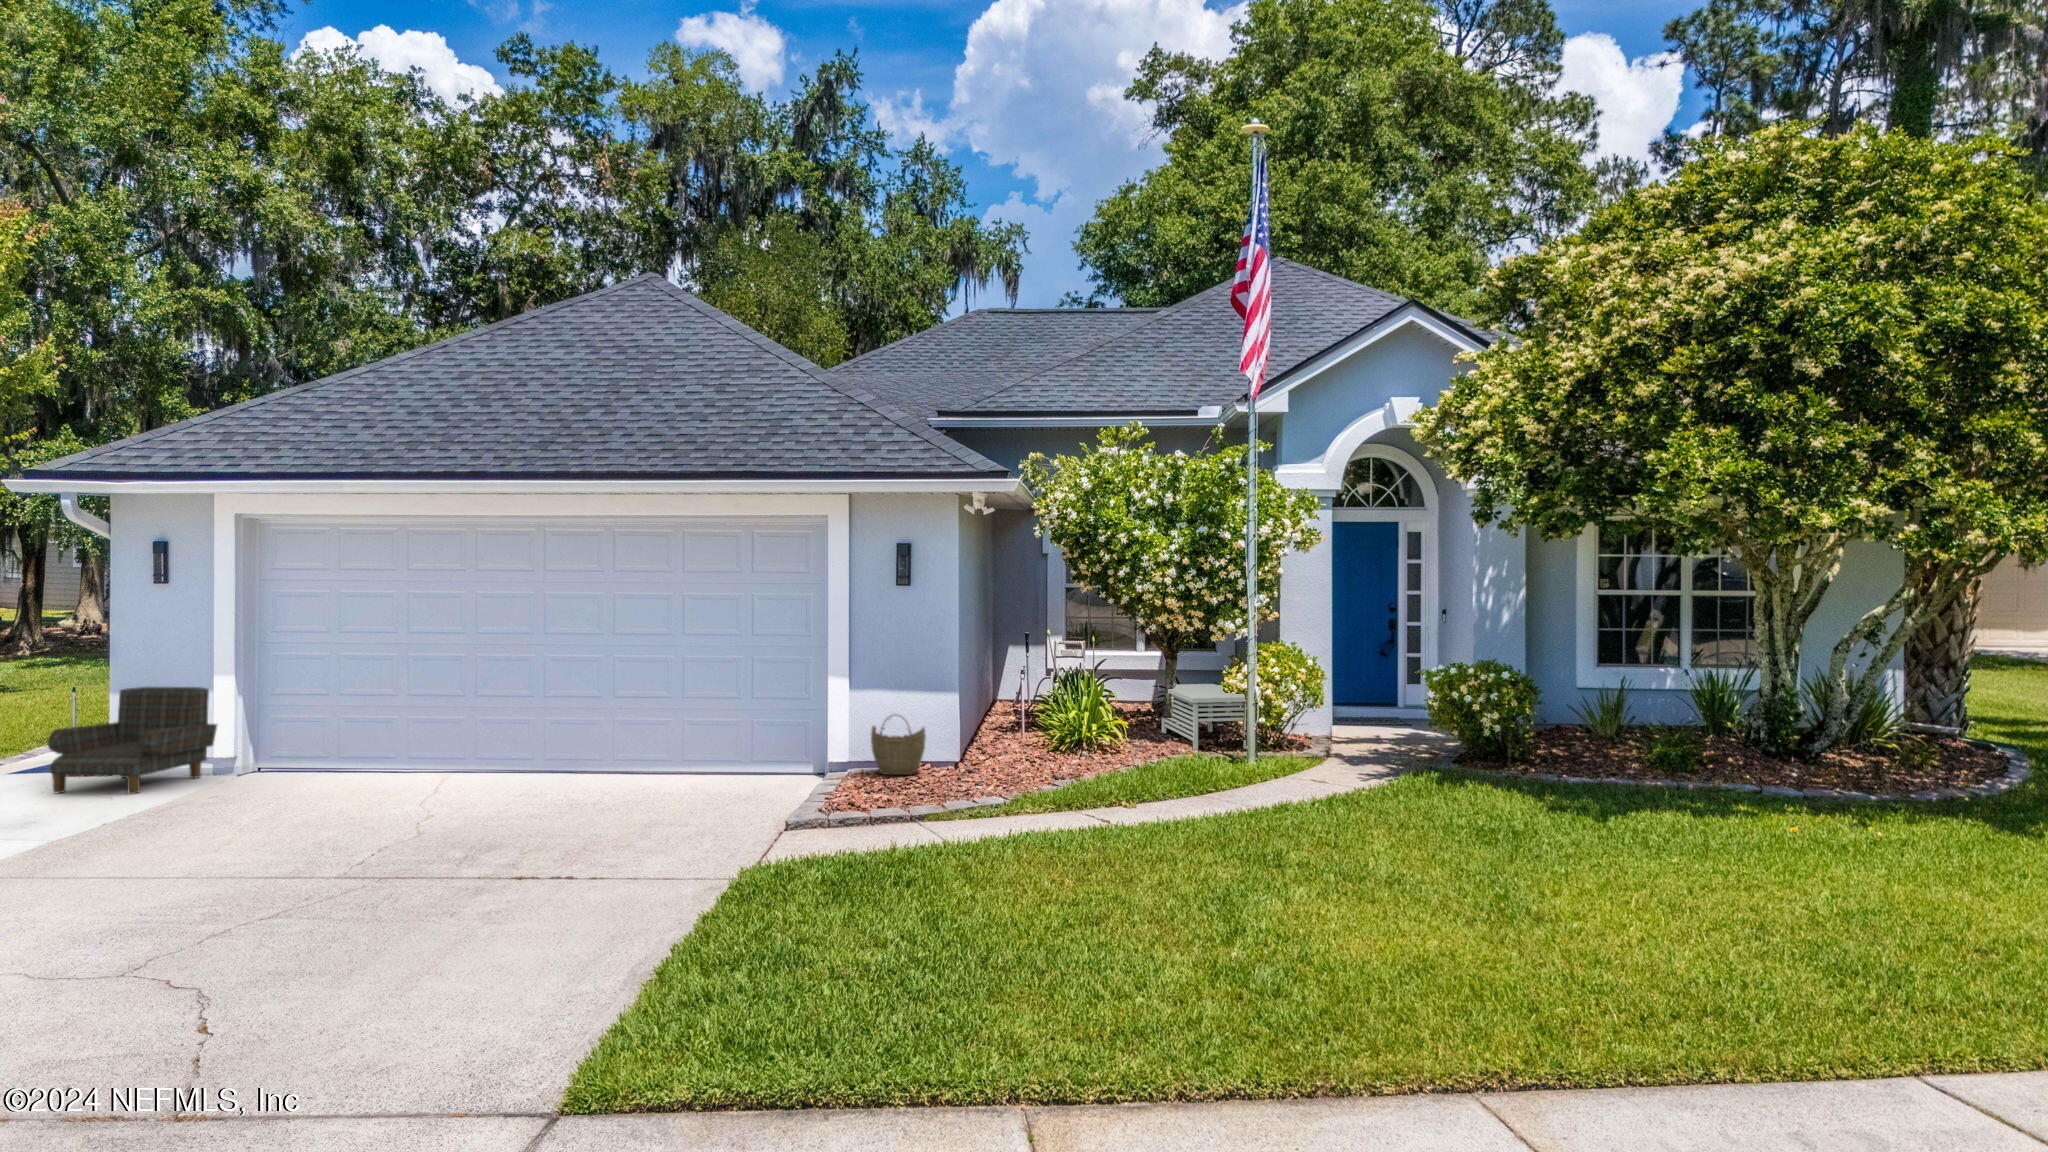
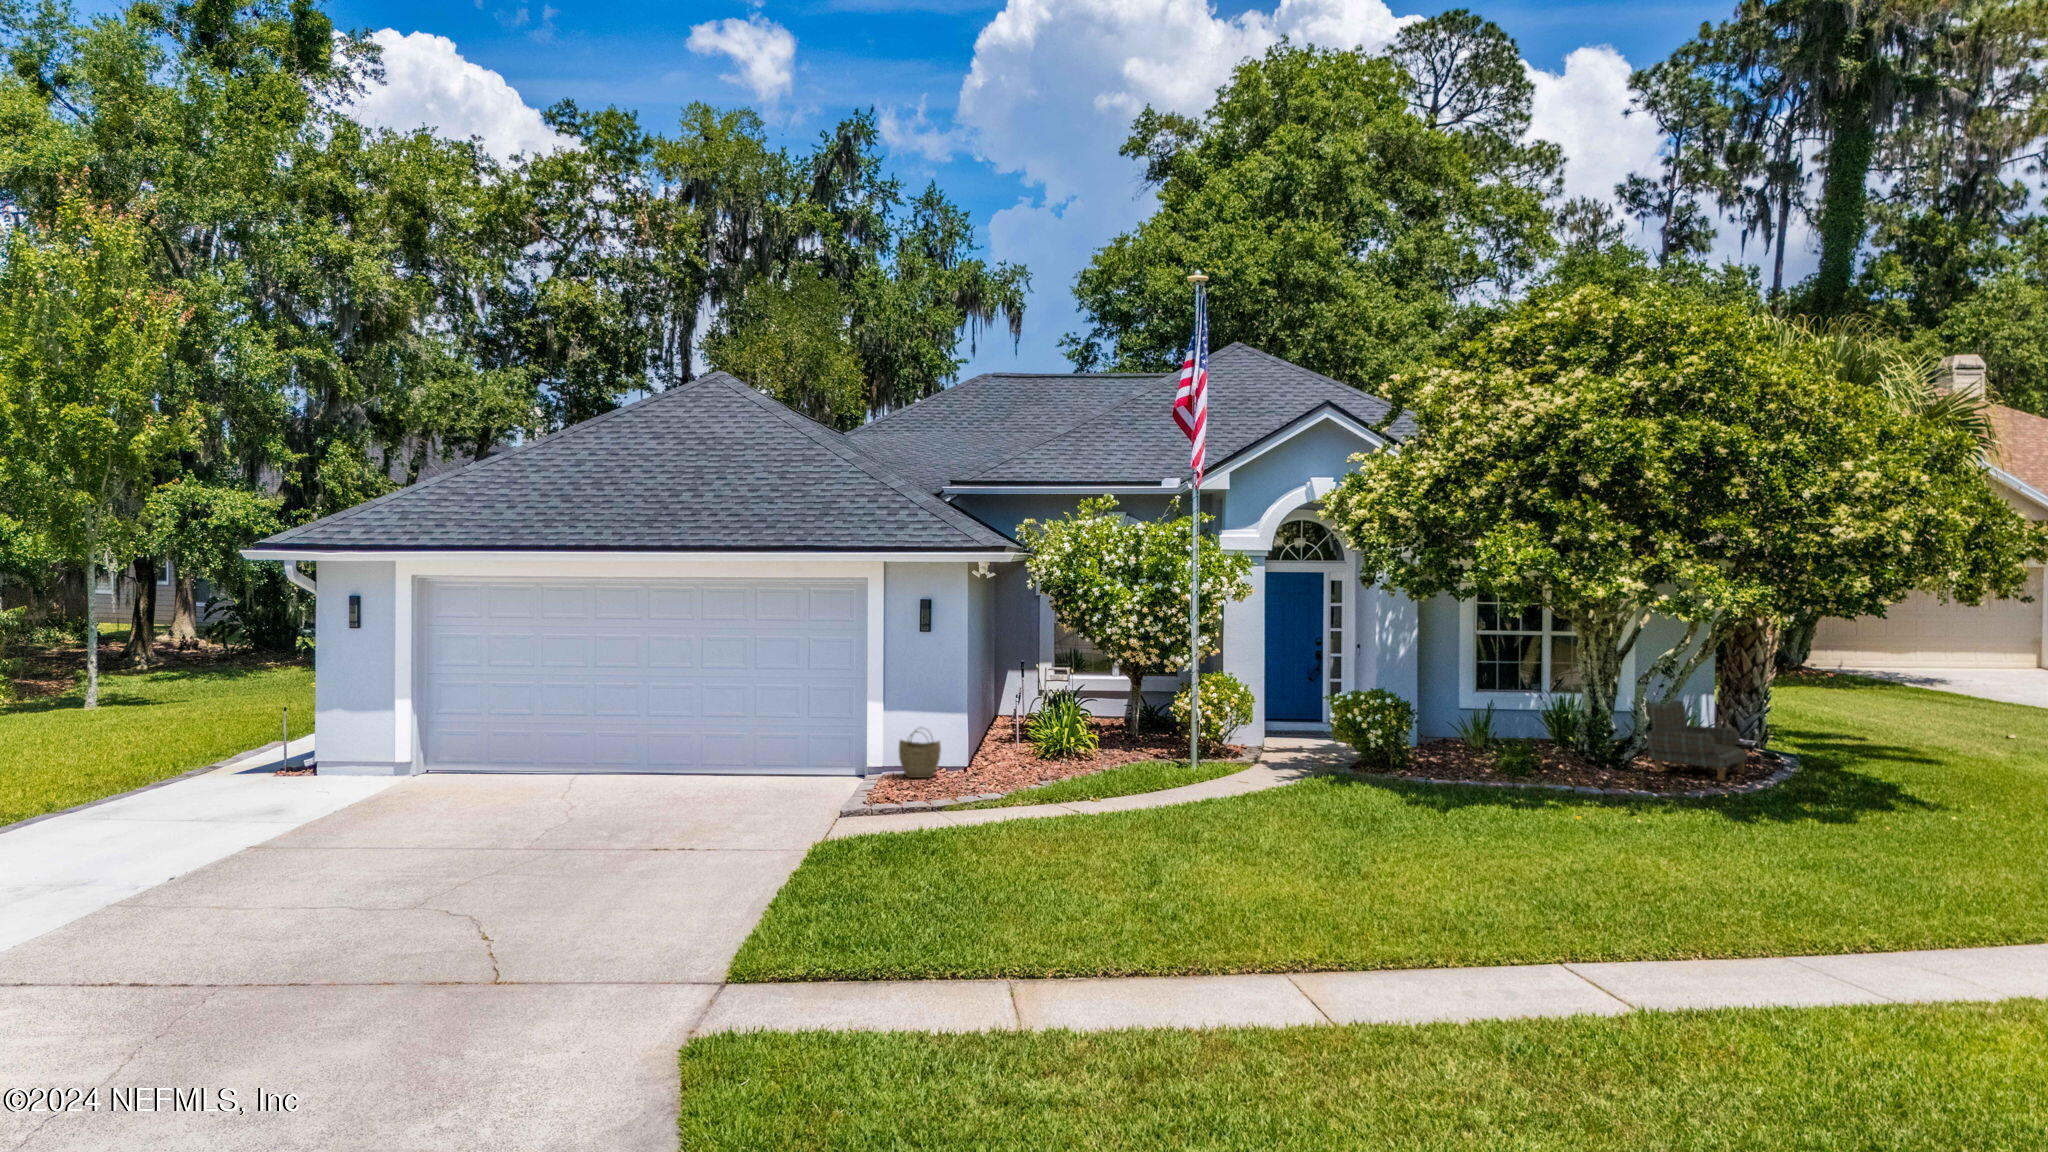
storage bench: present [1158,684,1248,750] -> none [1128,704,1199,758]
armchair: present [48,687,217,794] -> present [1647,700,1747,781]

